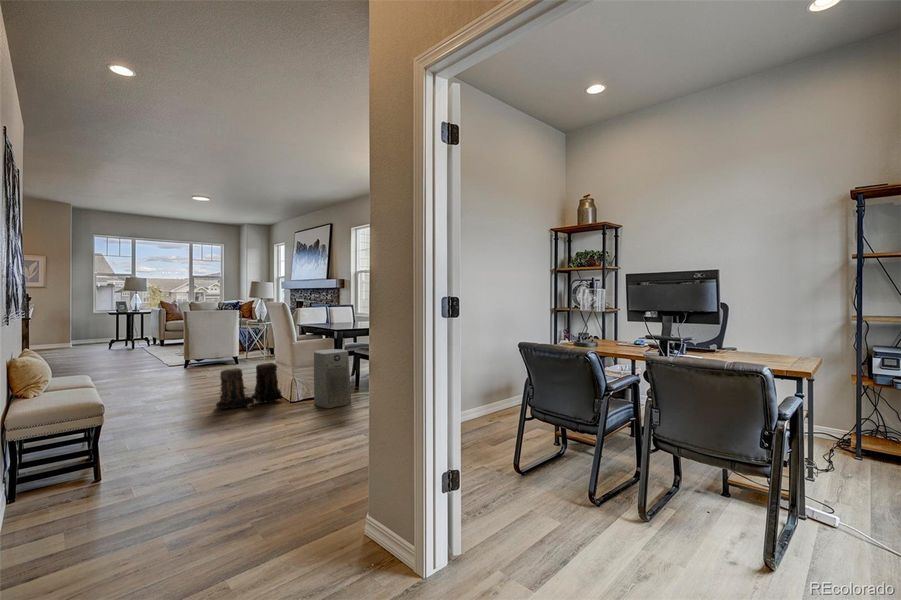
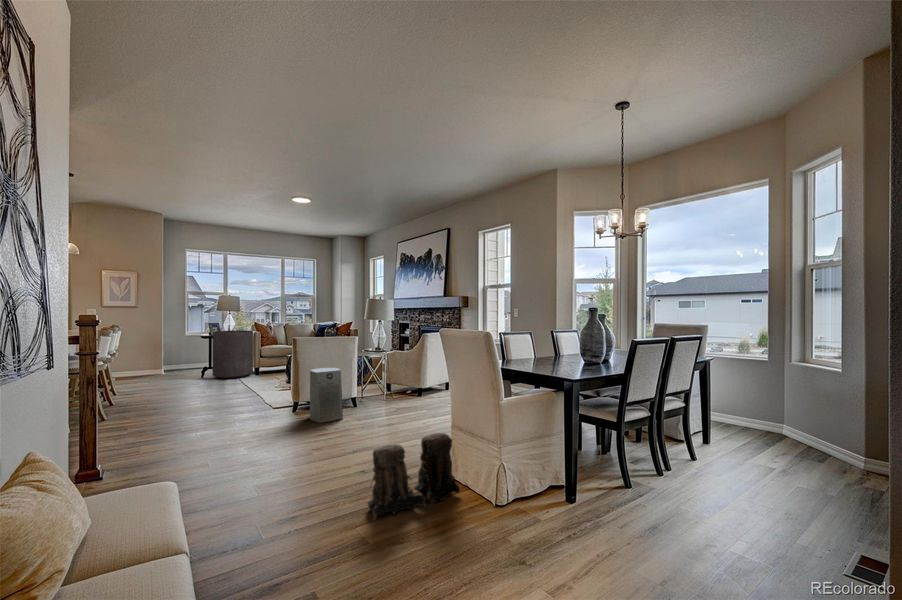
trash can: none [119,307,159,349] -> present [213,330,253,379]
air purifier: present [314,349,351,408] -> present [310,368,343,423]

